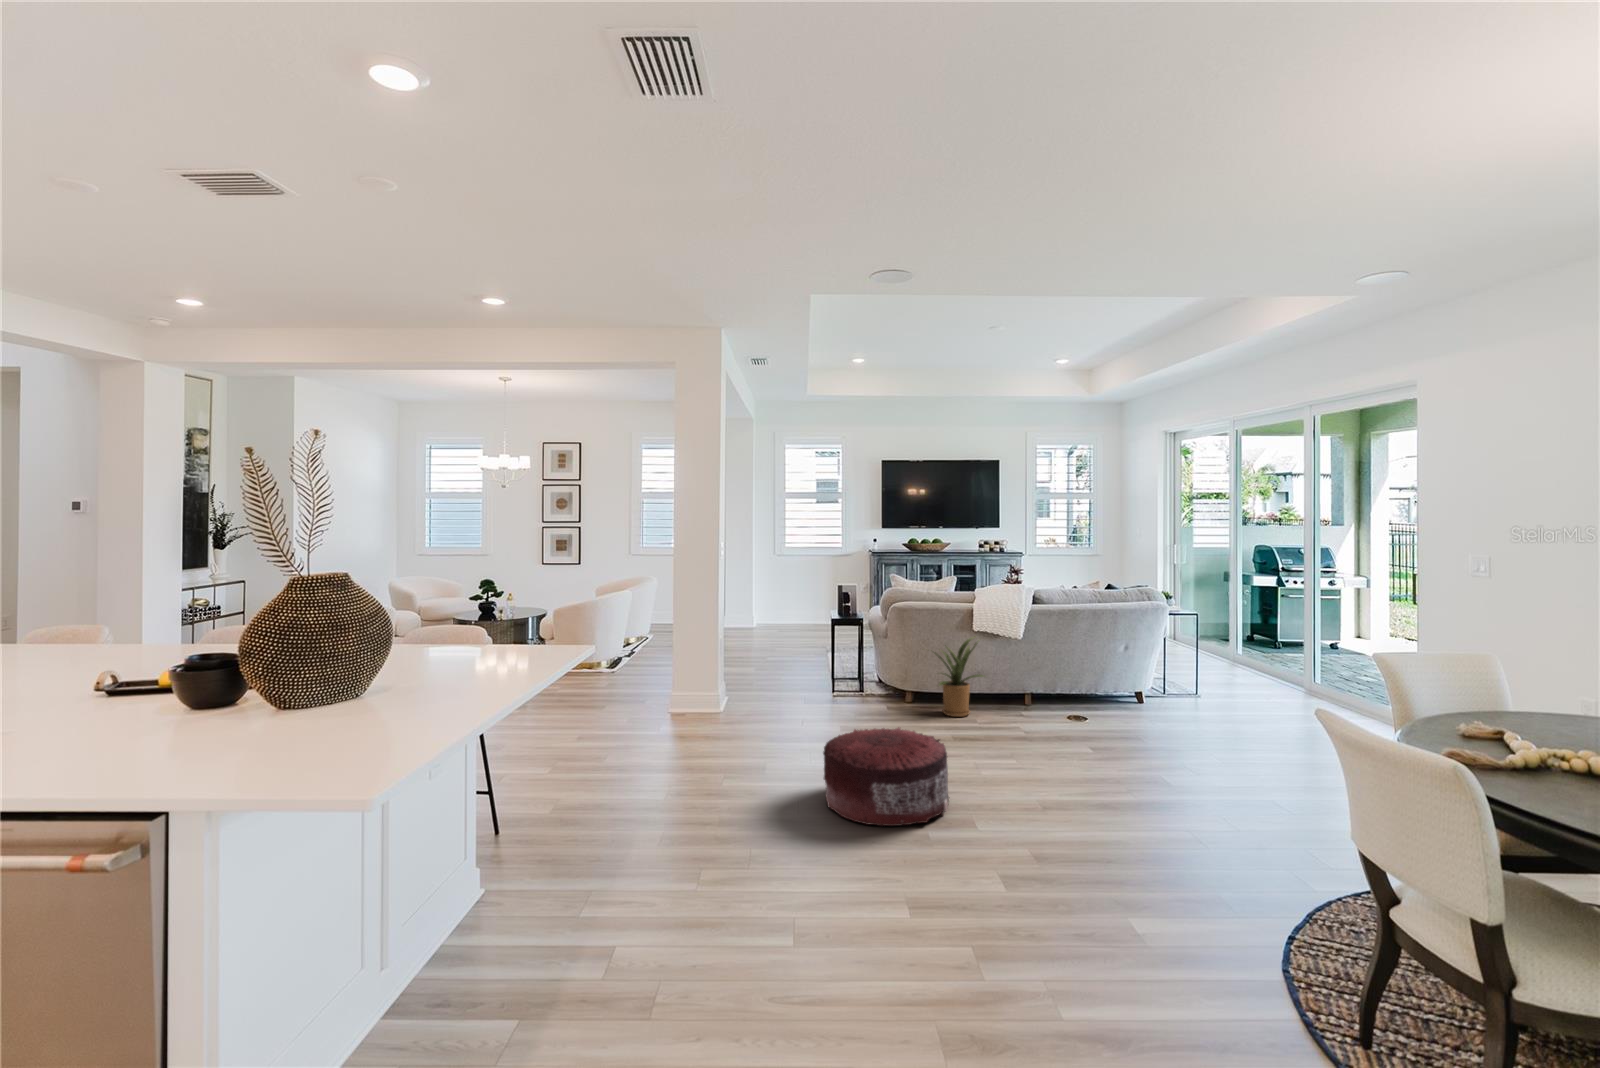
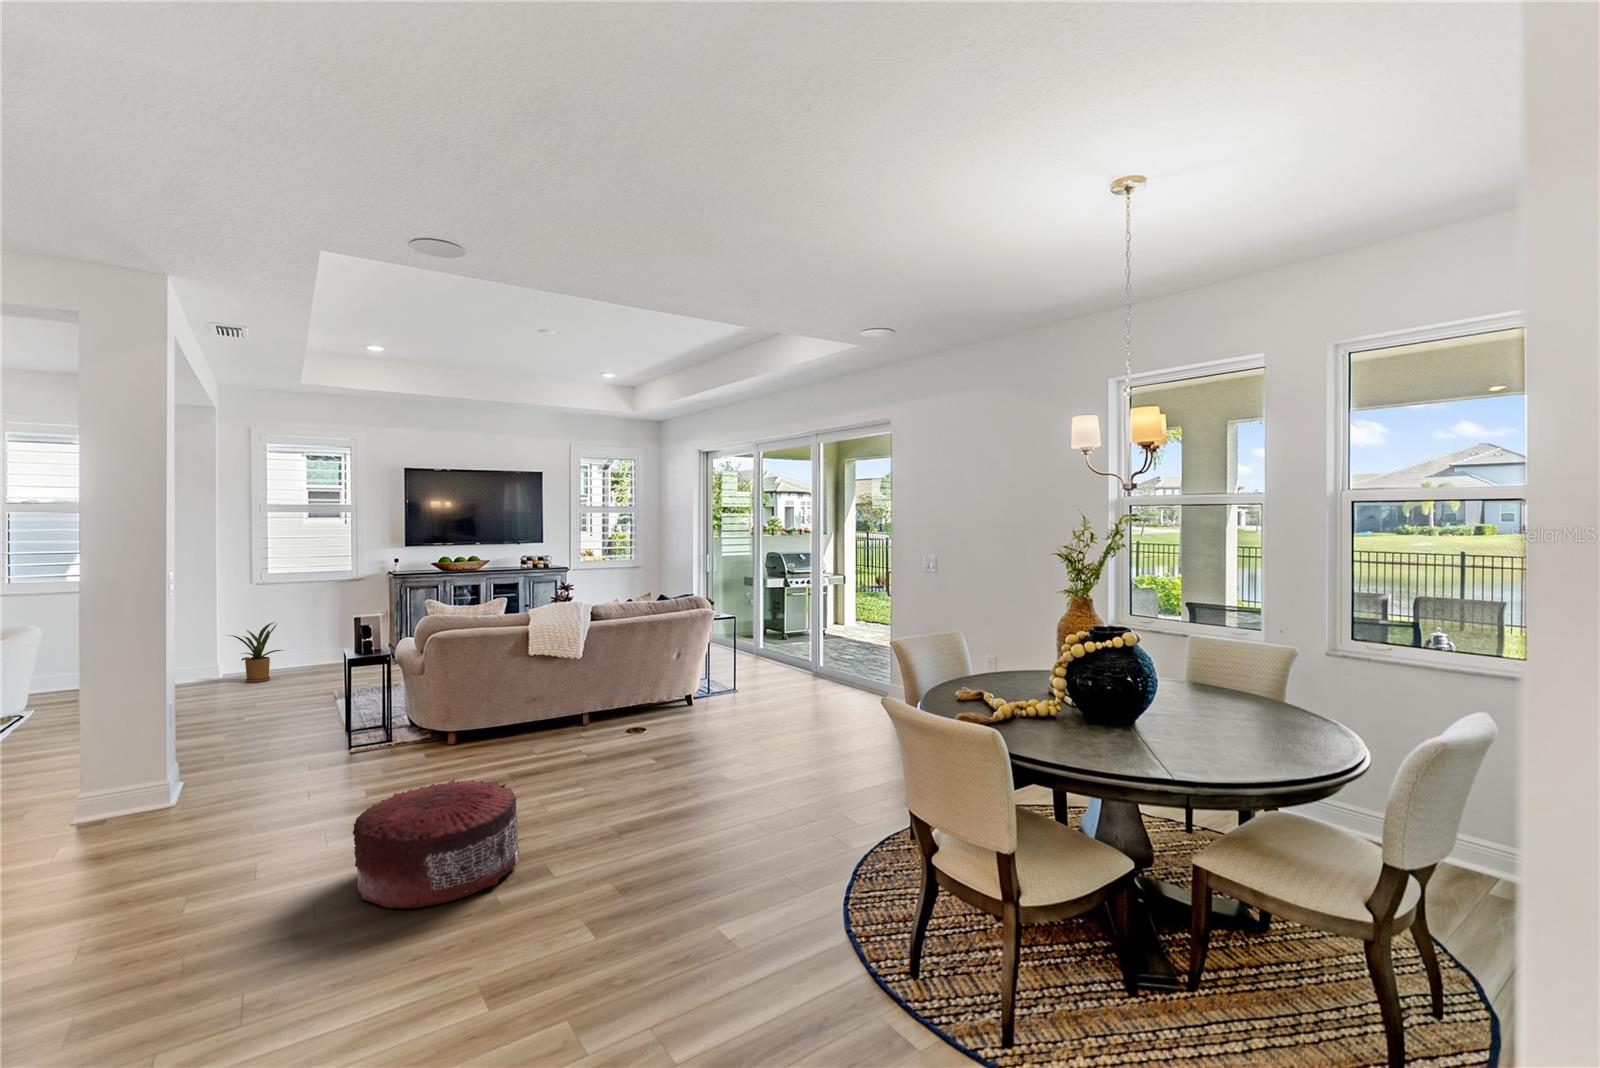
house plant: present [935,636,983,717] -> present [231,622,283,683]

